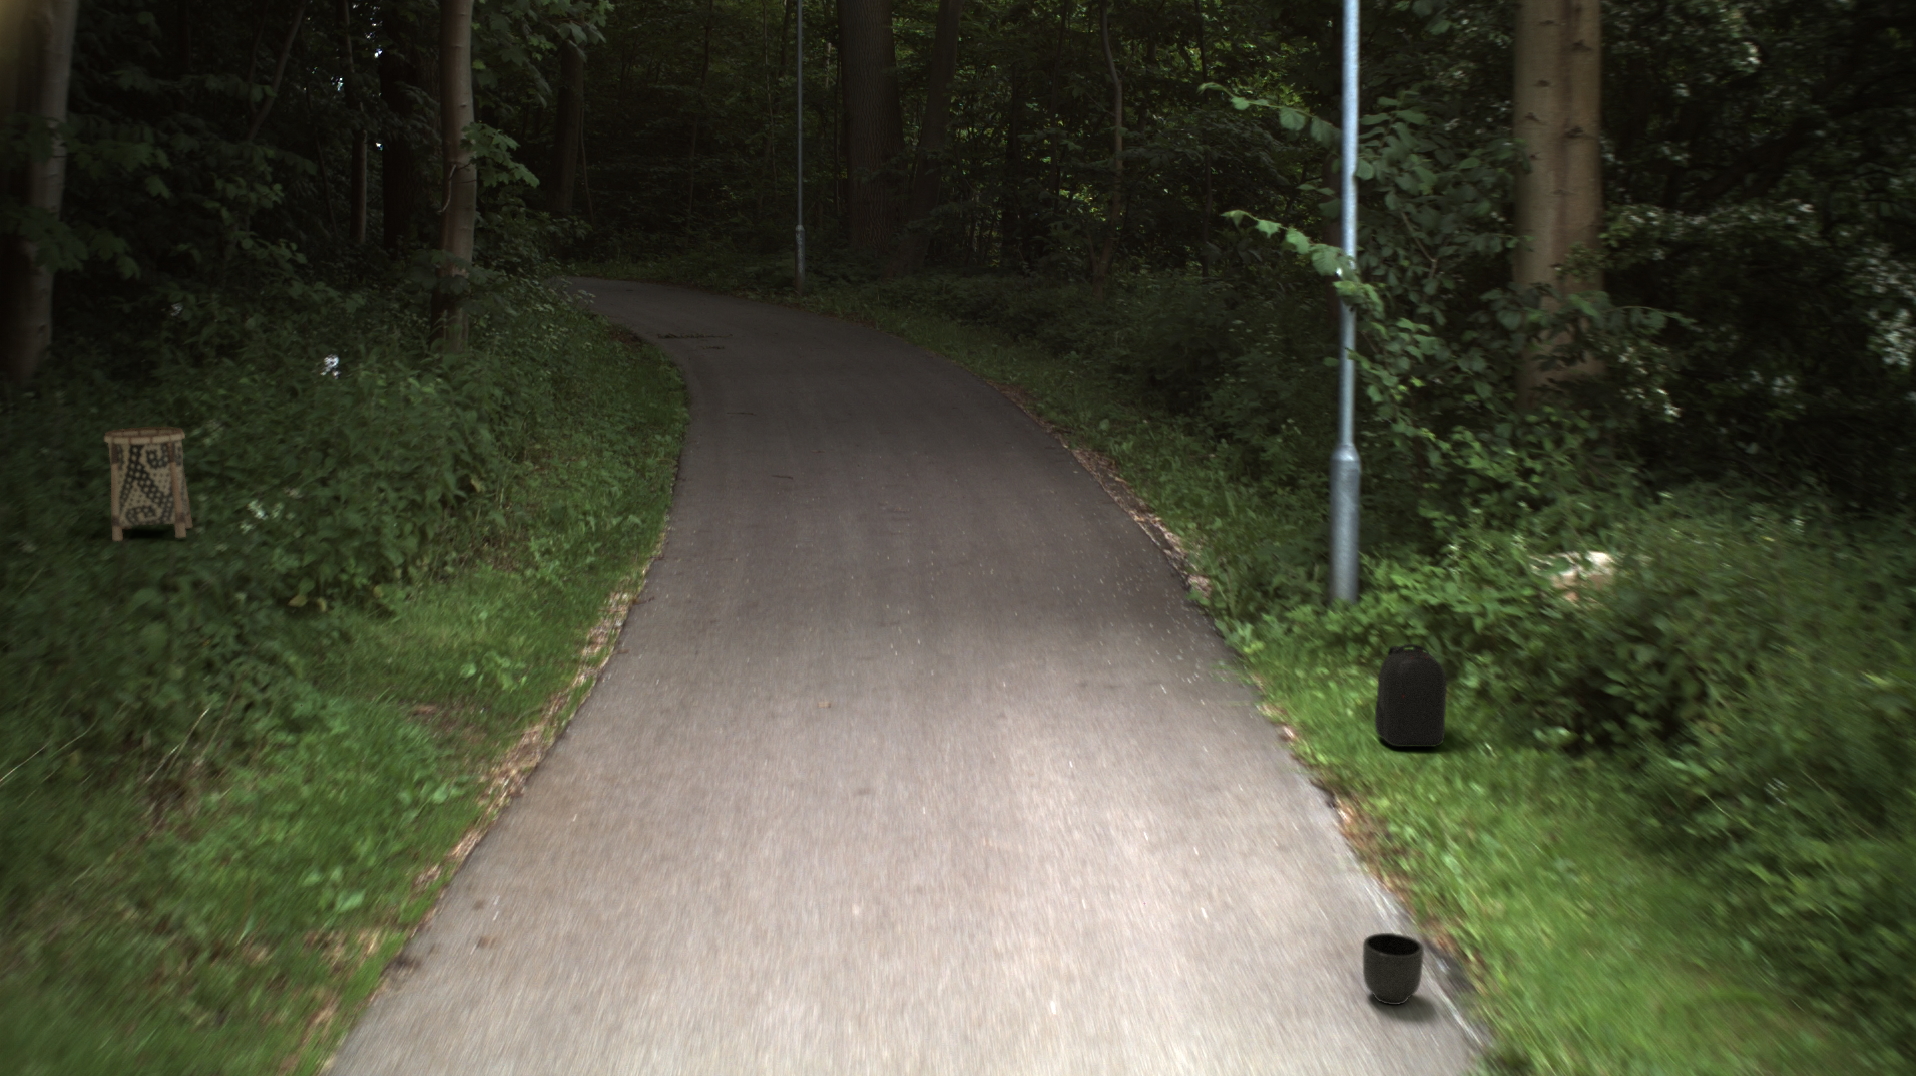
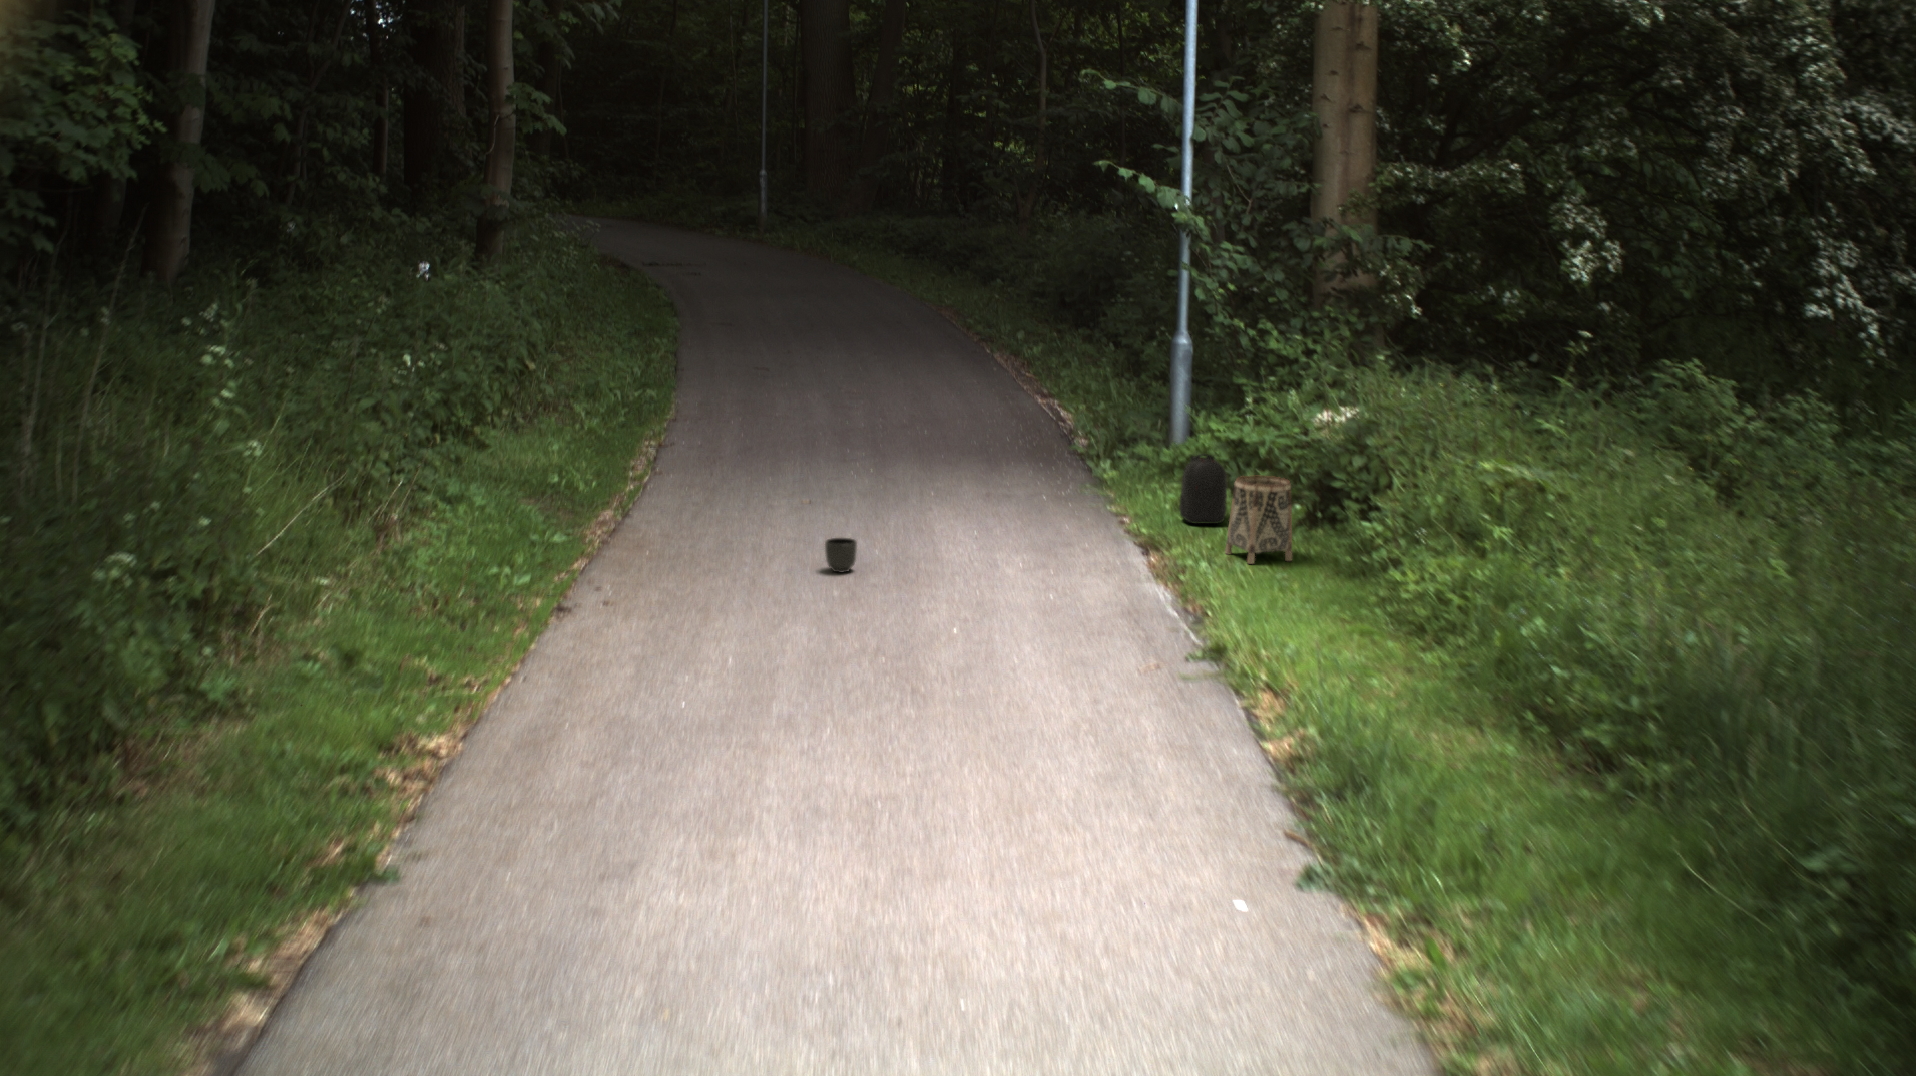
basket: present [104,427,192,541] -> present [1225,476,1292,564]
planter: present [1363,933,1424,1005] -> present [825,538,857,573]

